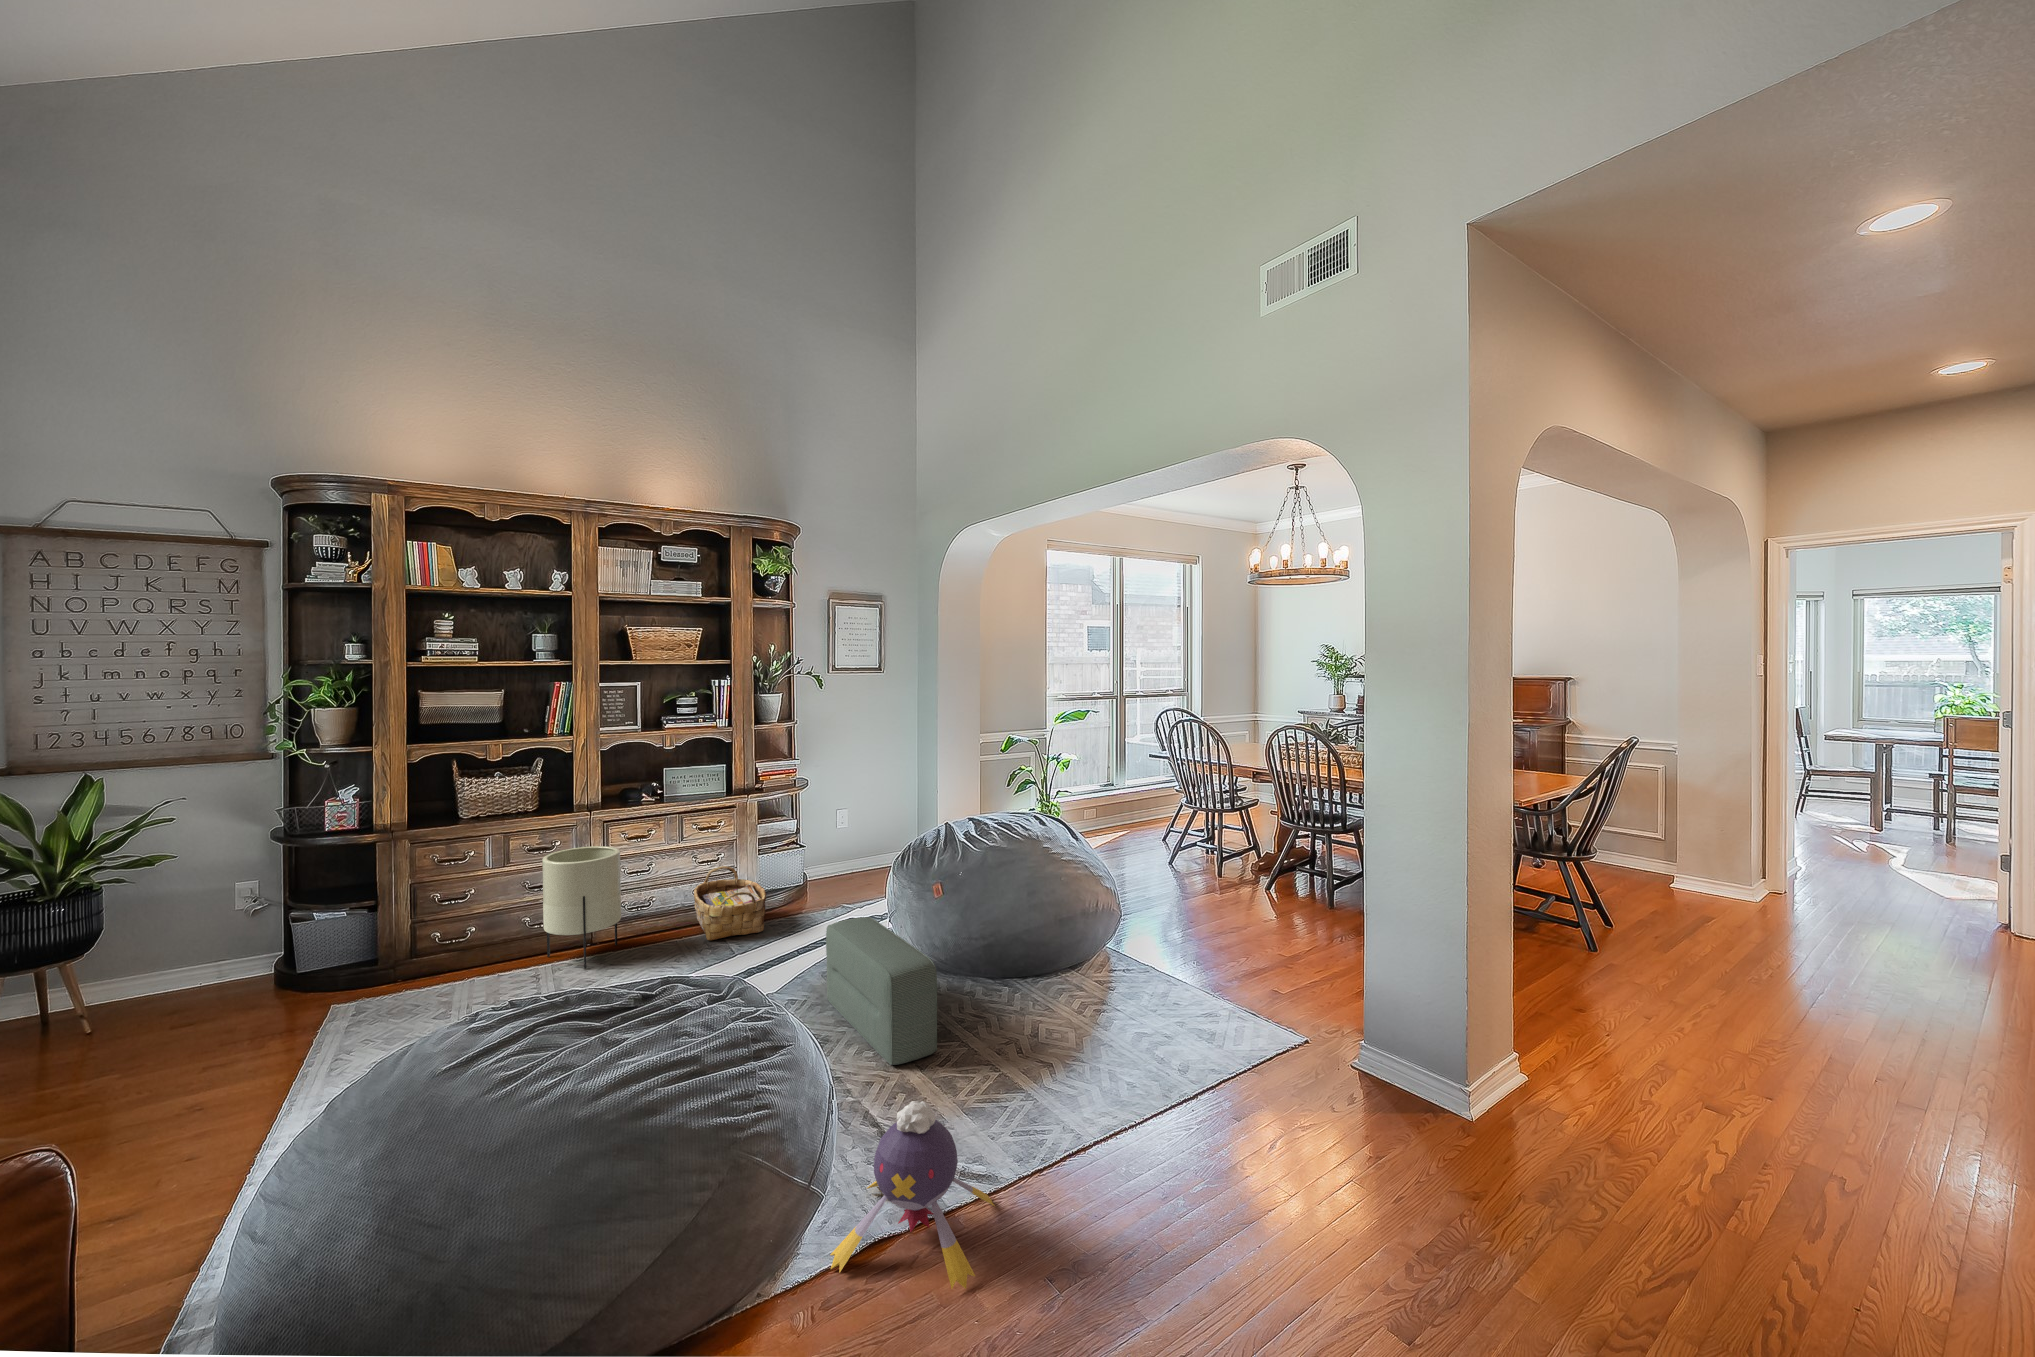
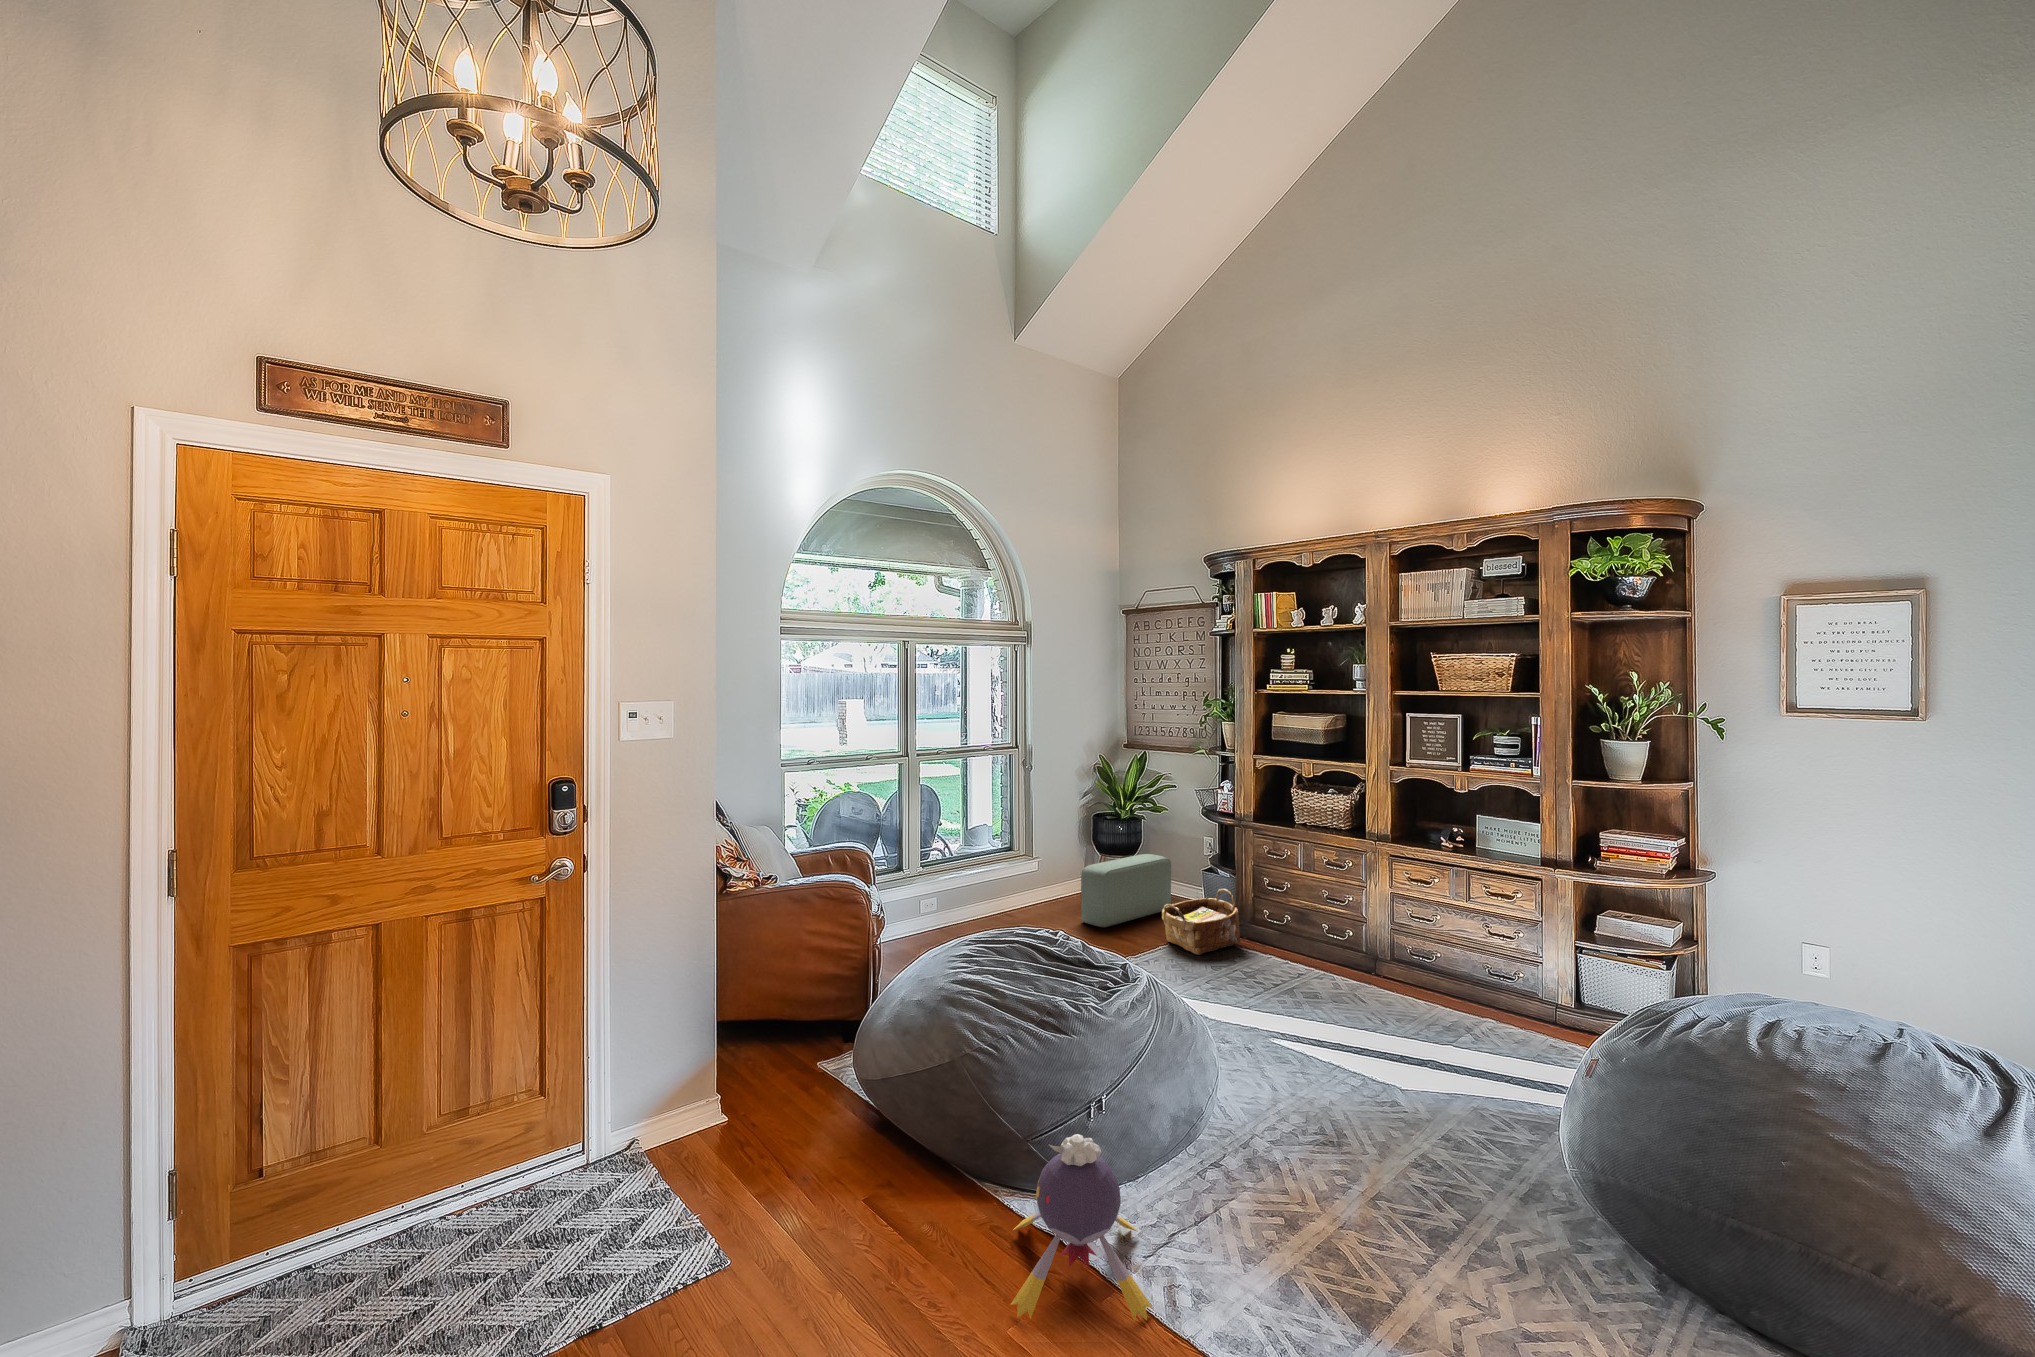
planter: present [542,846,621,969] -> none [1310,871,1384,986]
woven basket: present [694,866,766,941] -> present [1162,889,1240,955]
pouf: present [826,917,937,1065] -> present [1081,854,1171,927]

